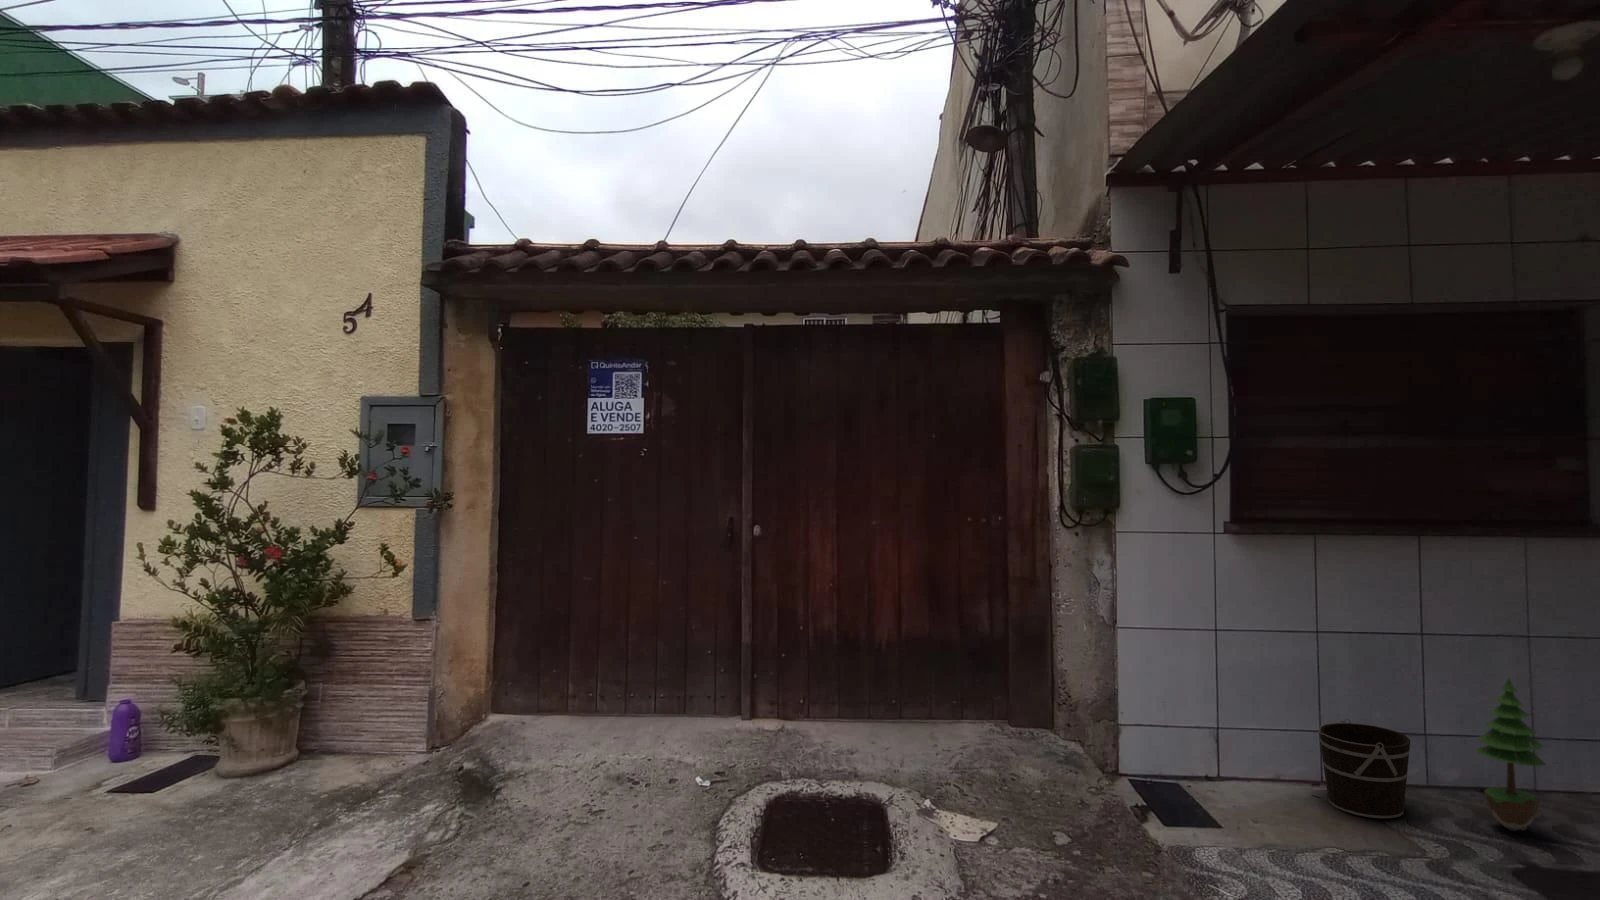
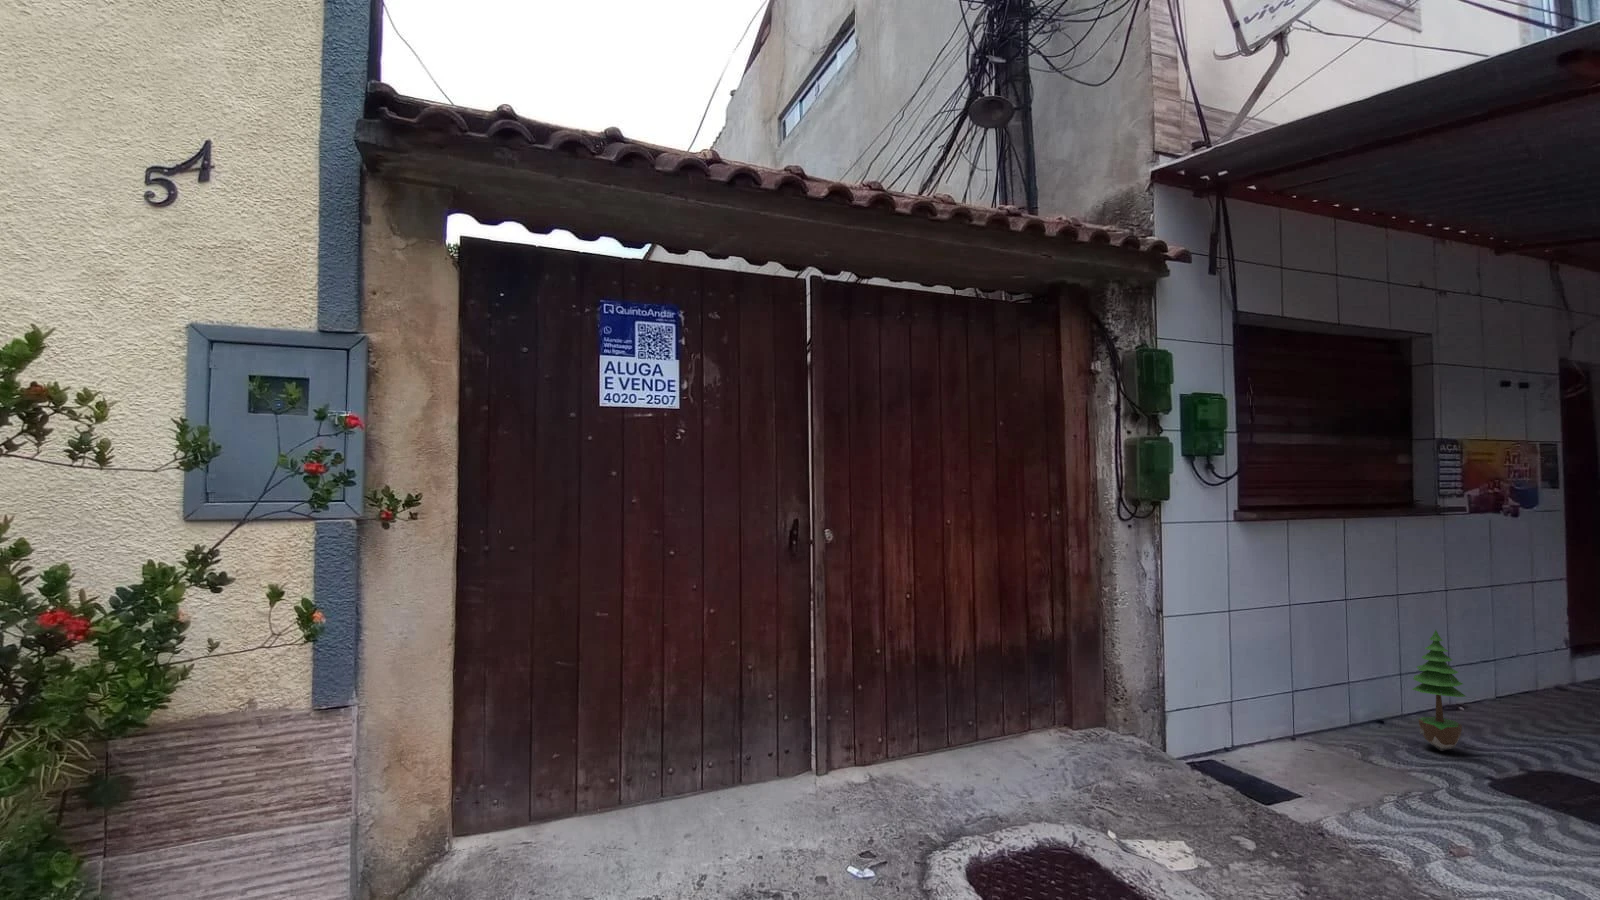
bucket: present [1318,719,1410,818] -> none [1305,679,1385,760]

